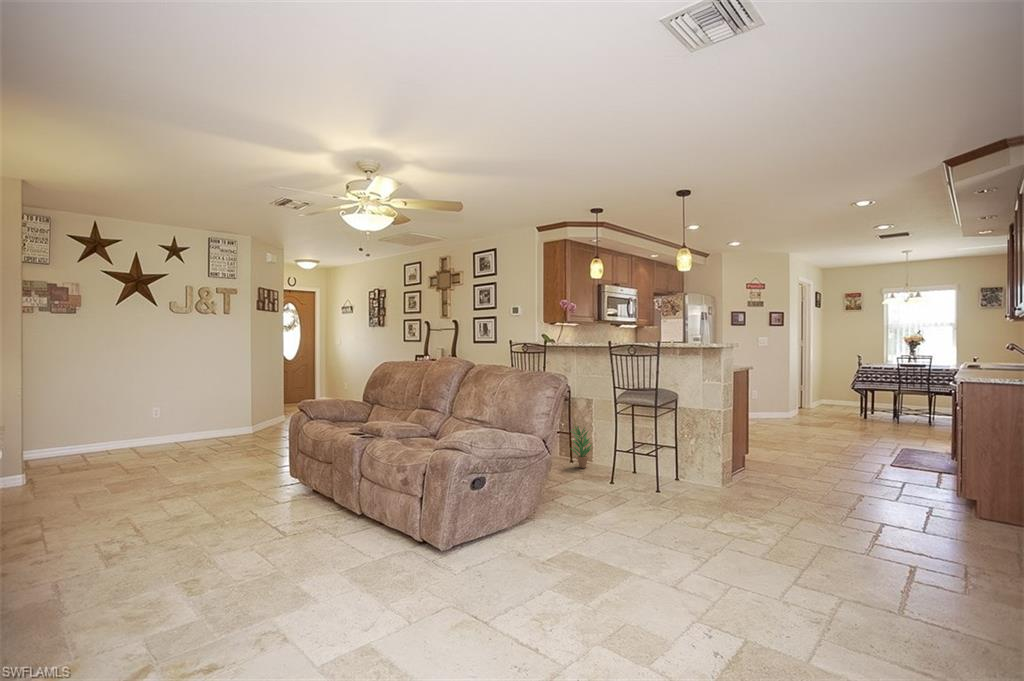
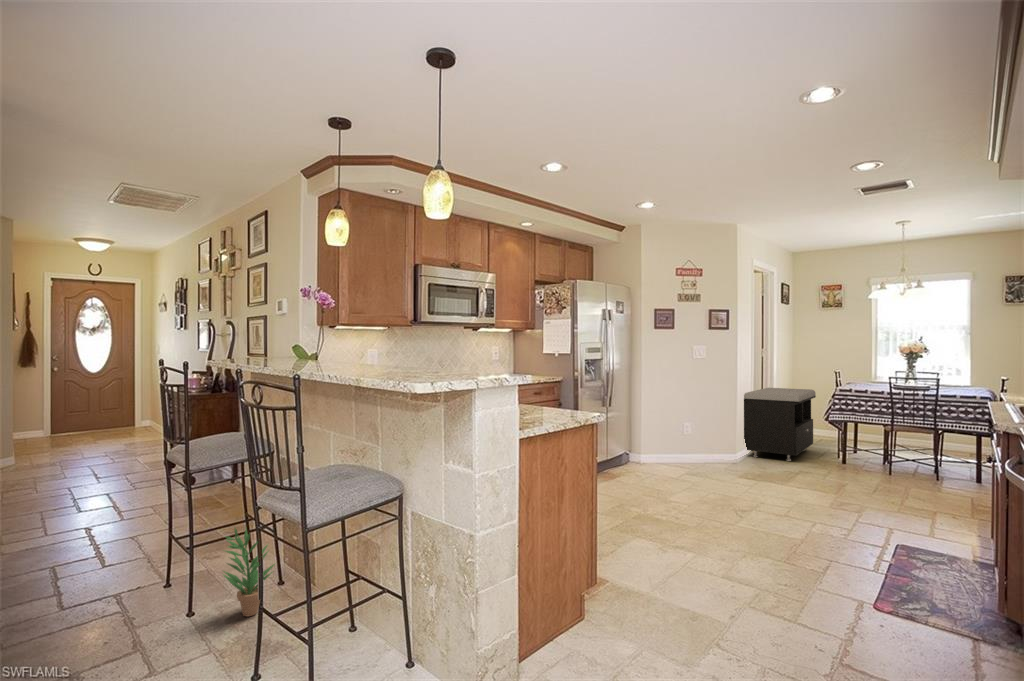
storage bench: none [795,368,844,416] -> present [744,388,816,461]

